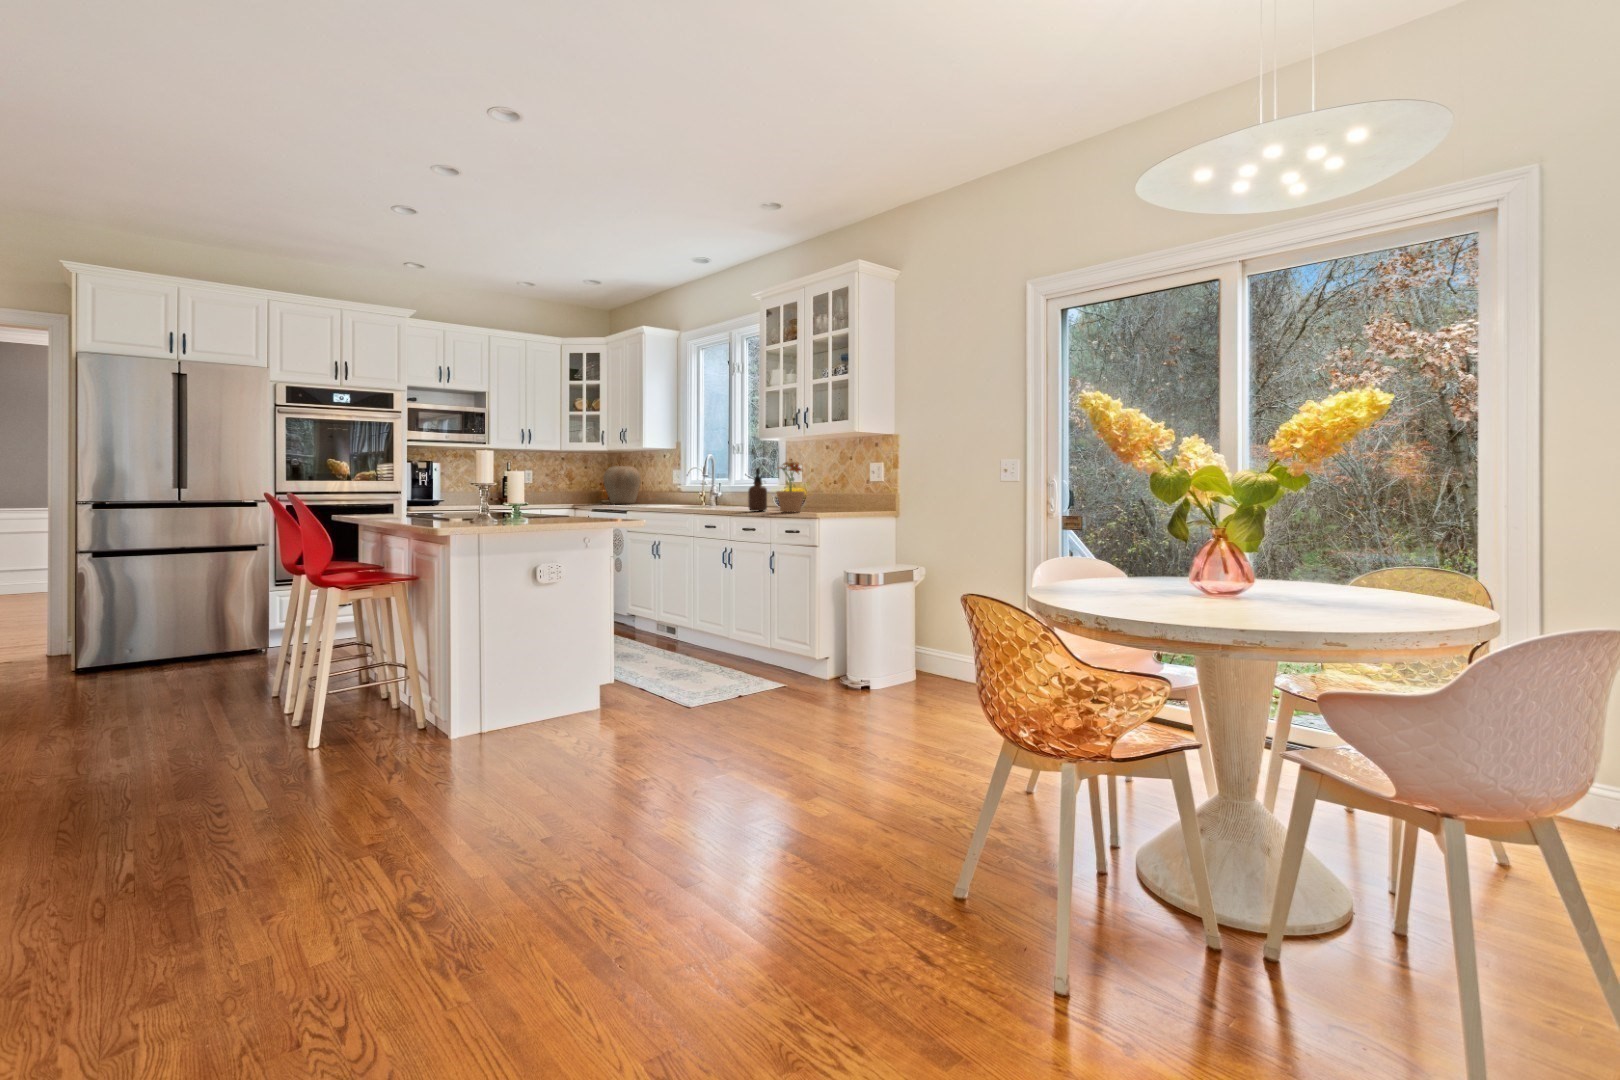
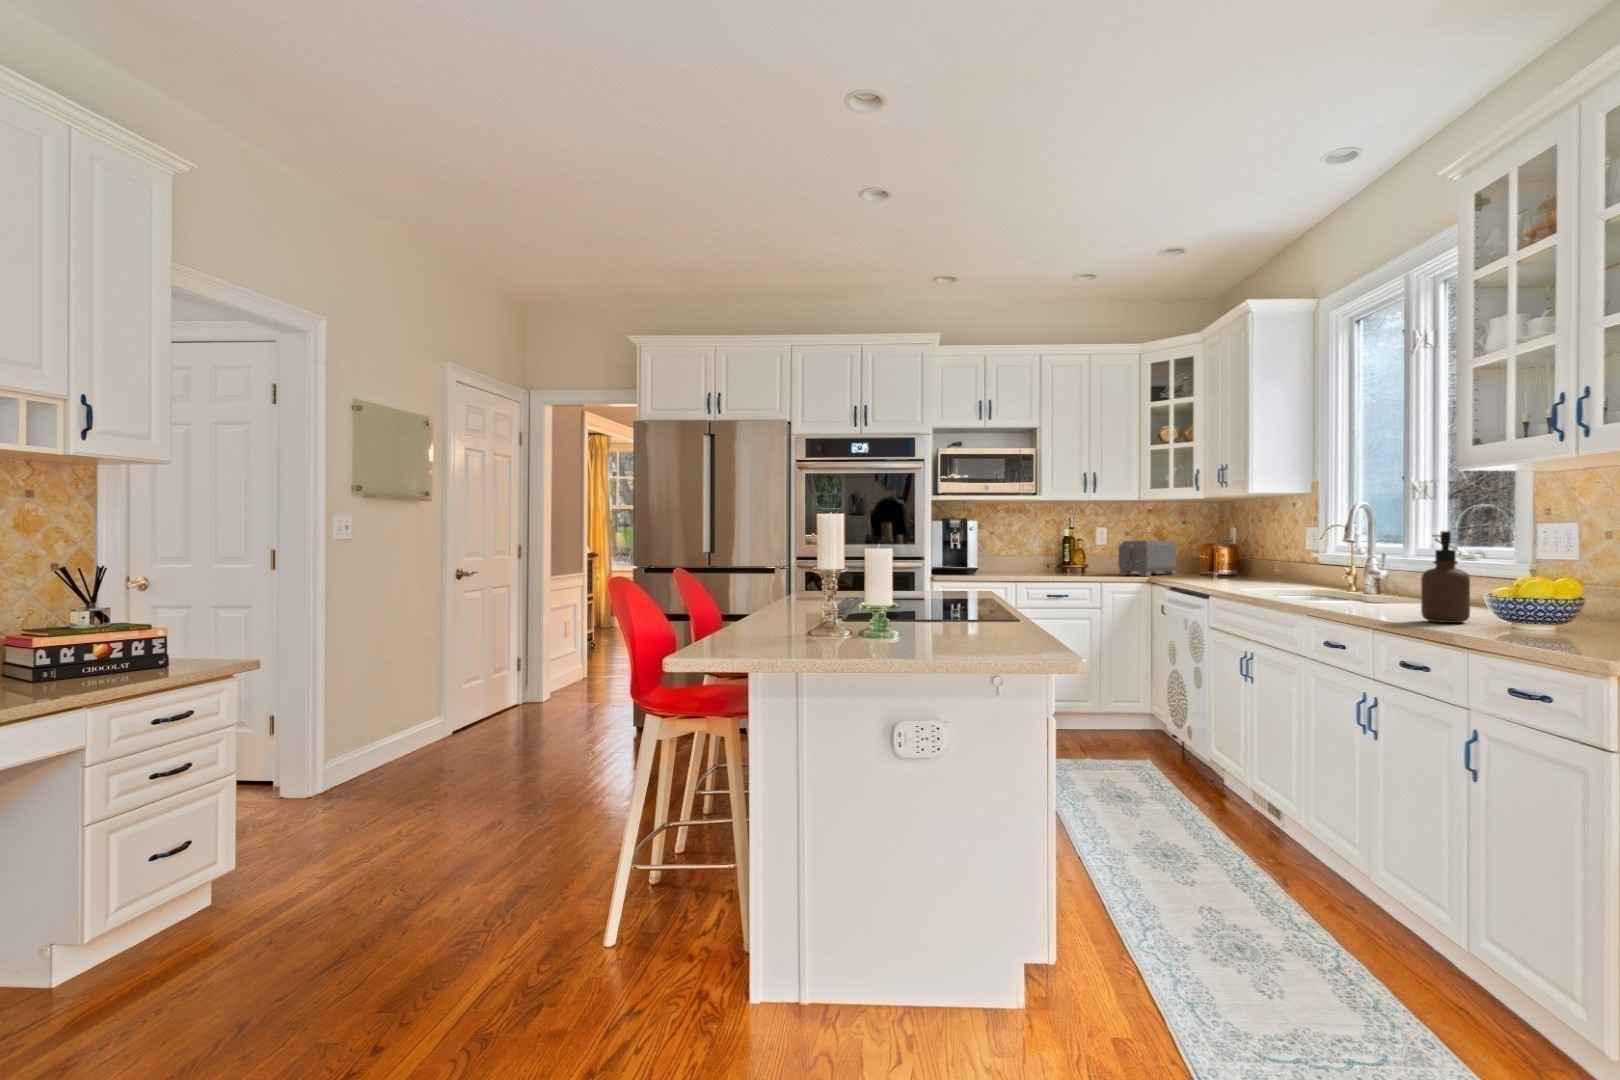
potted plant: present [776,459,805,512] -> none [1480,510,1573,635]
vase: present [603,466,641,504] -> none [1192,522,1253,580]
toaster: none [548,479,587,504] -> present [1118,540,1176,576]

